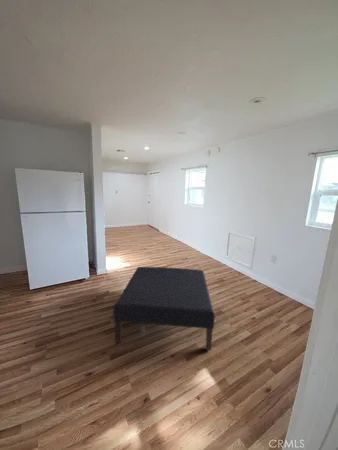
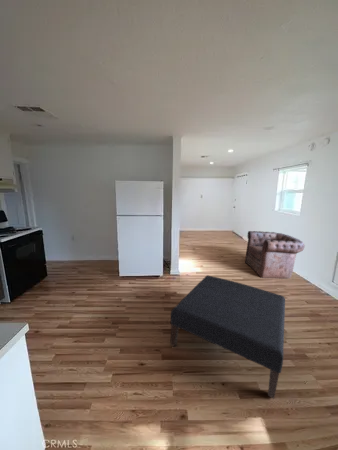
armchair: none [164,221,207,261] -> present [245,231,305,278]

